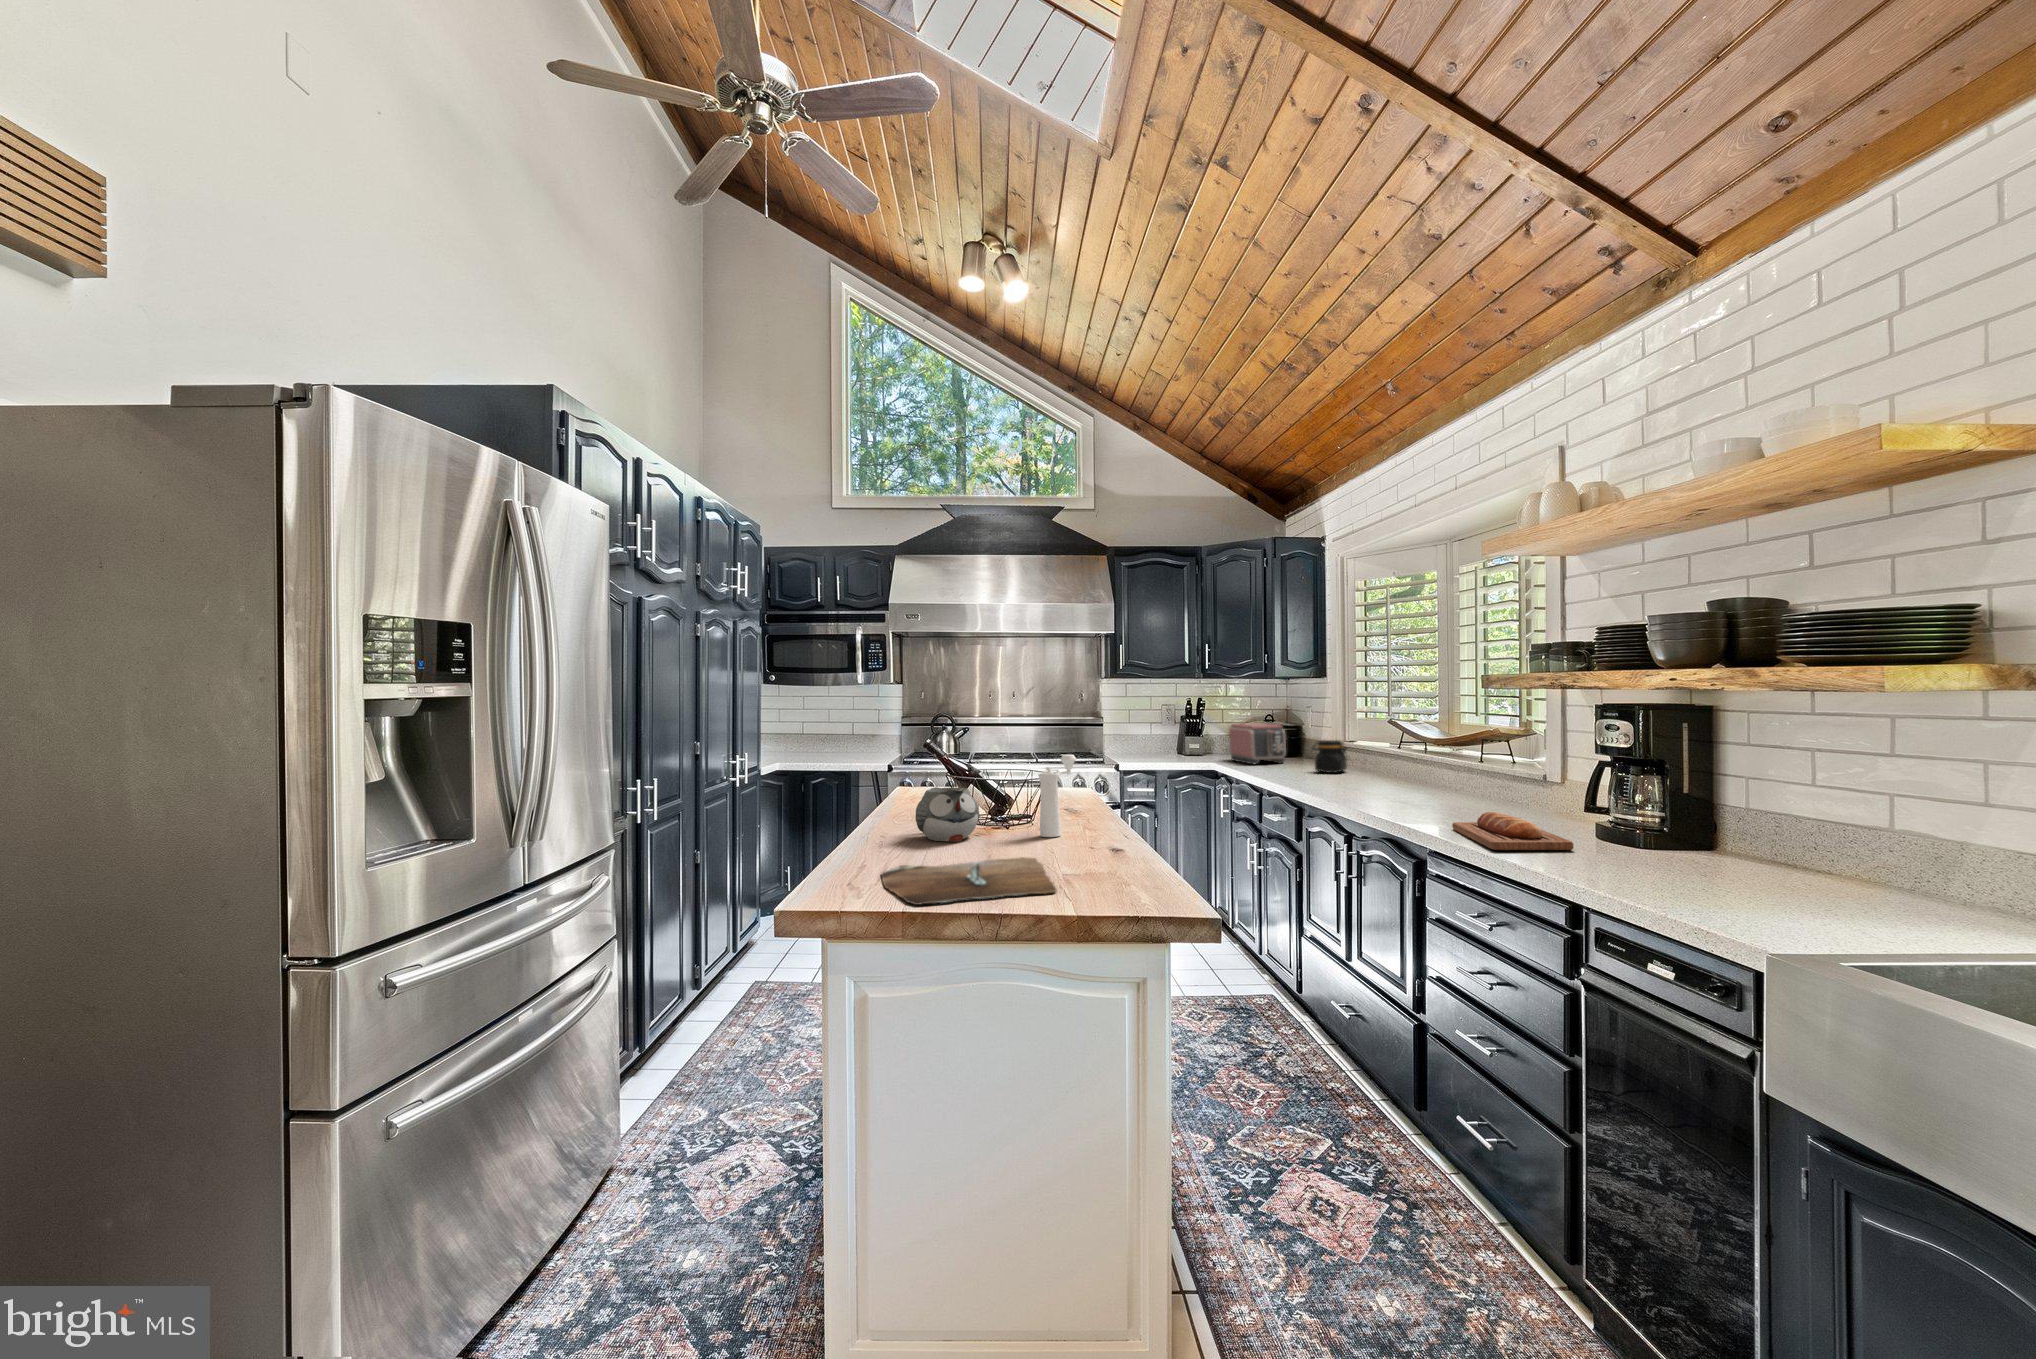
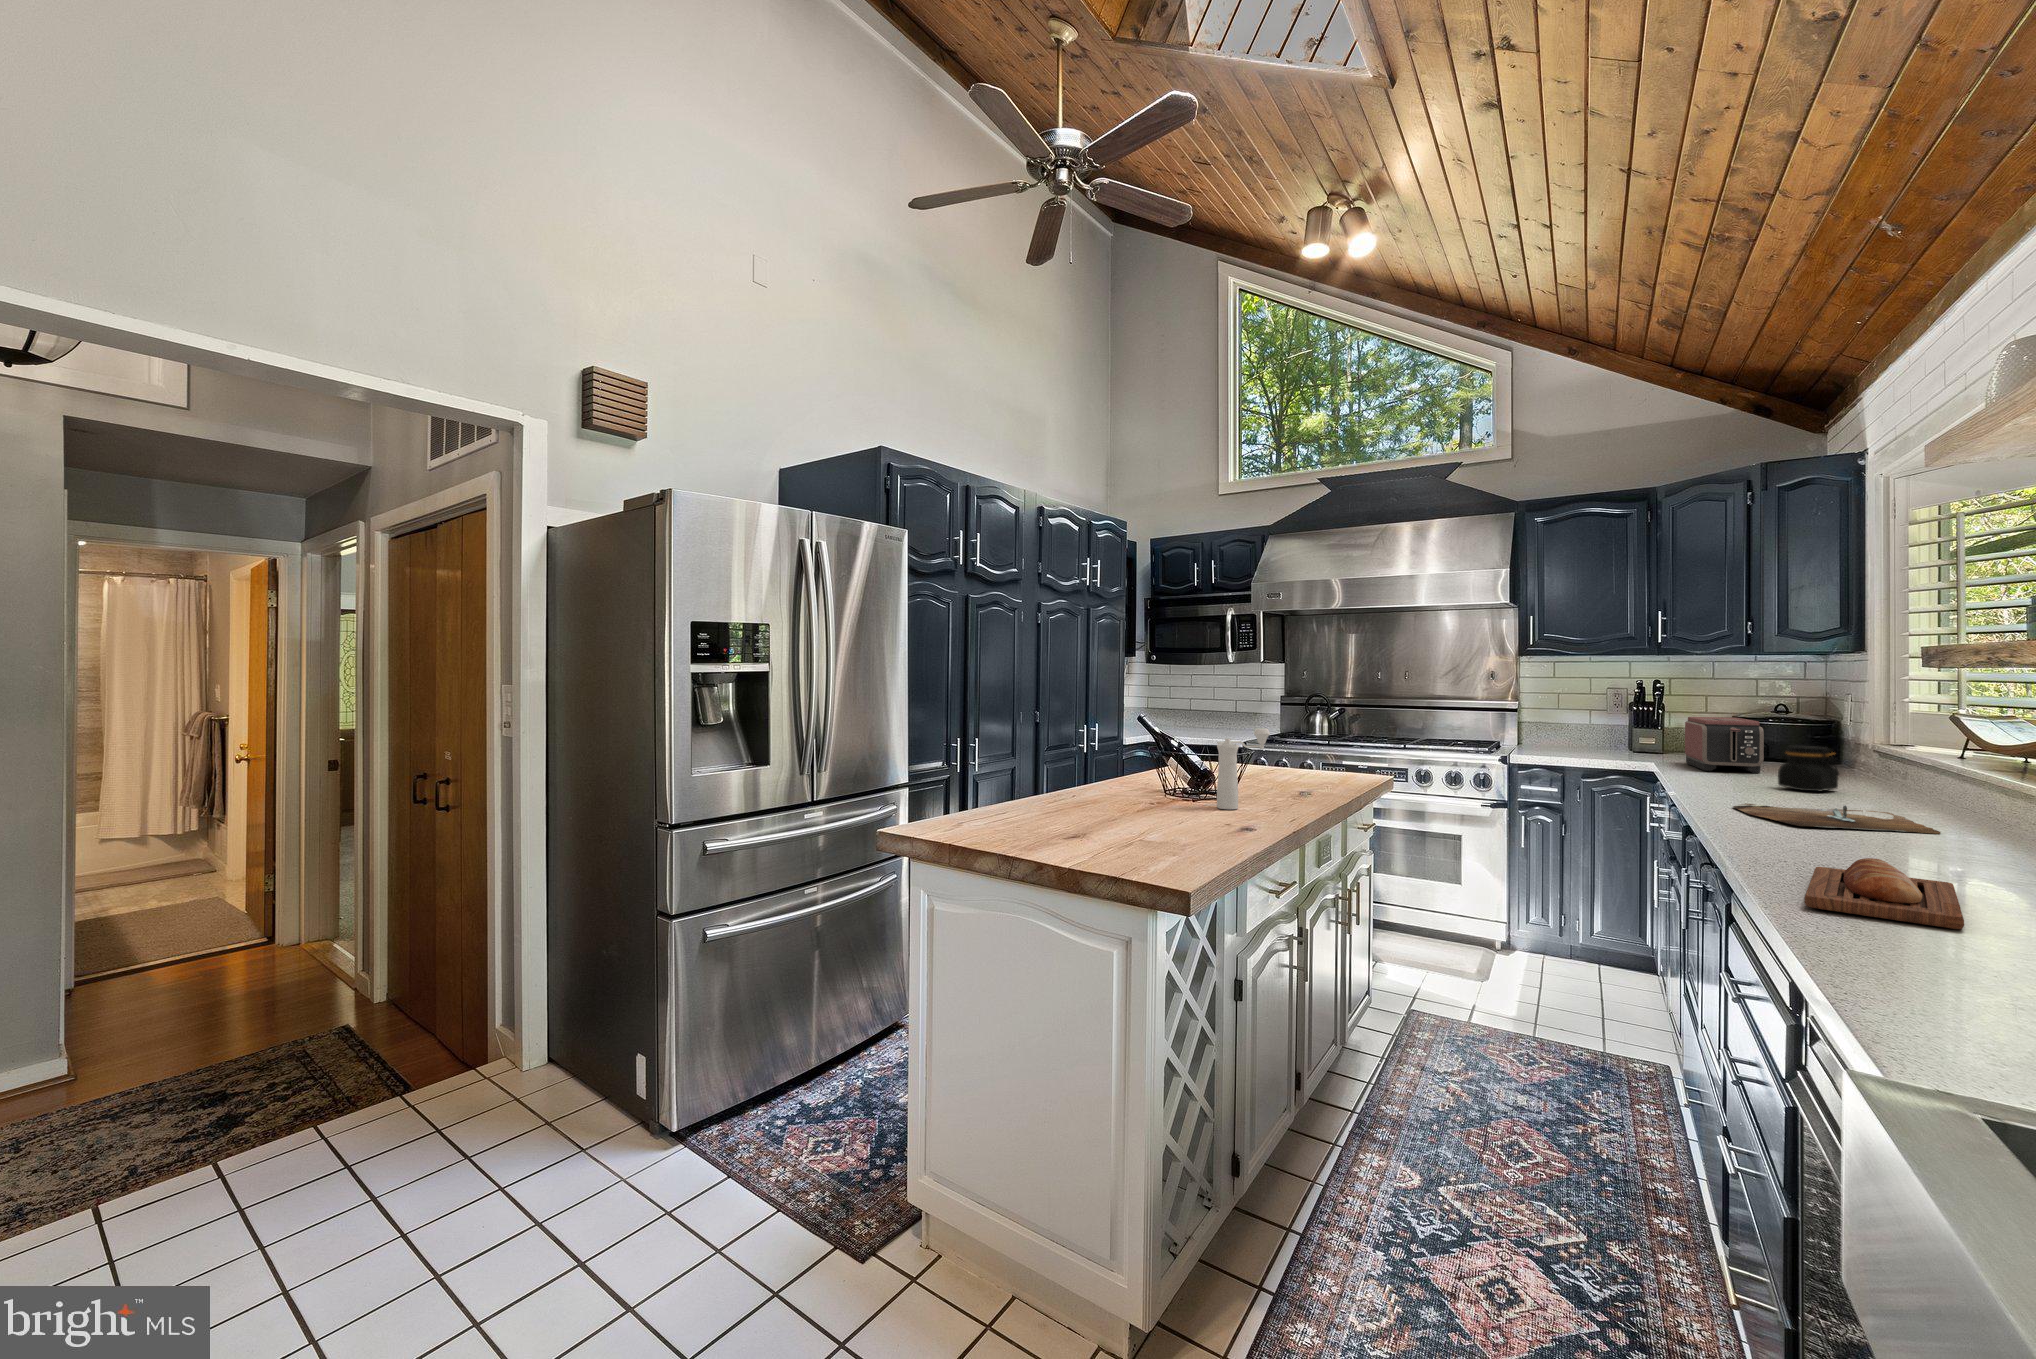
teapot: present [915,787,980,842] -> none [1106,750,1168,801]
cutting board: present [881,857,1057,905] -> present [1733,803,1941,834]

